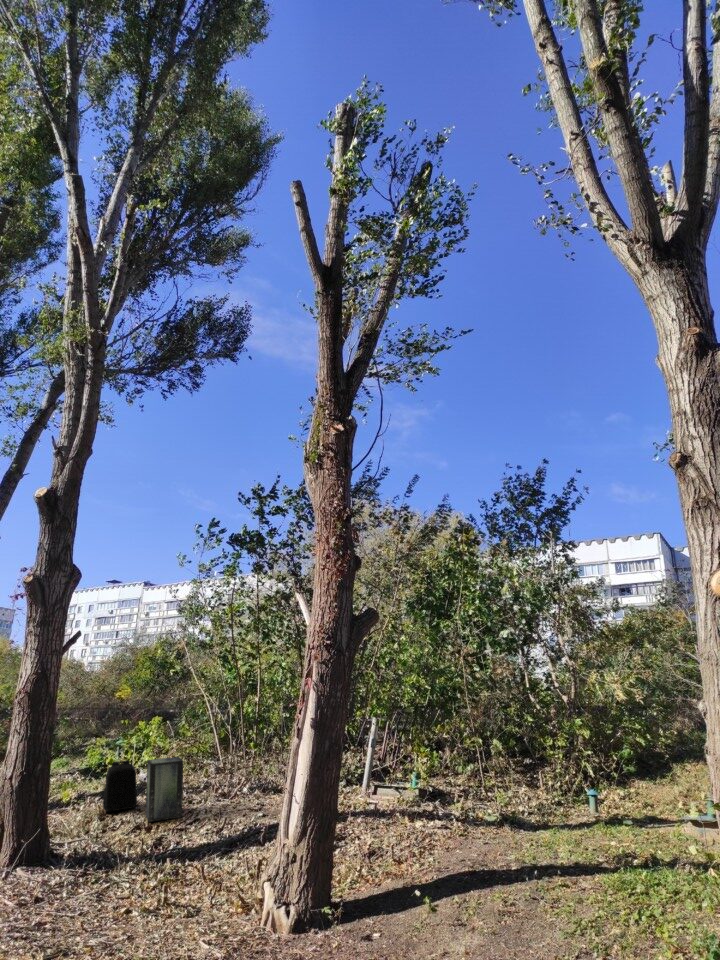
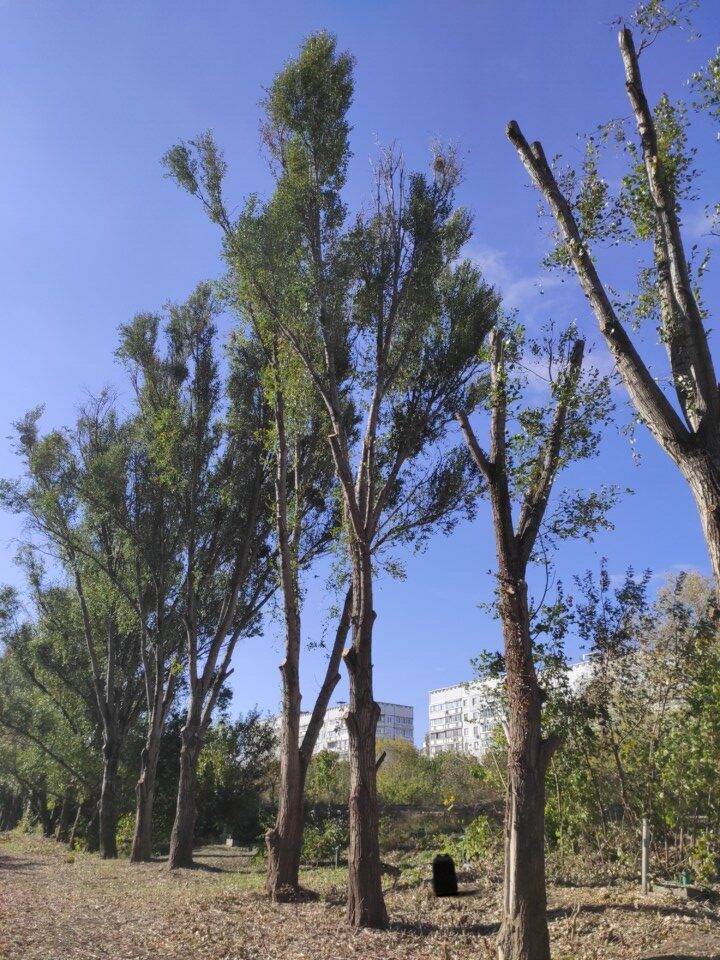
storage box: present [145,757,183,822] -> none [456,852,487,904]

